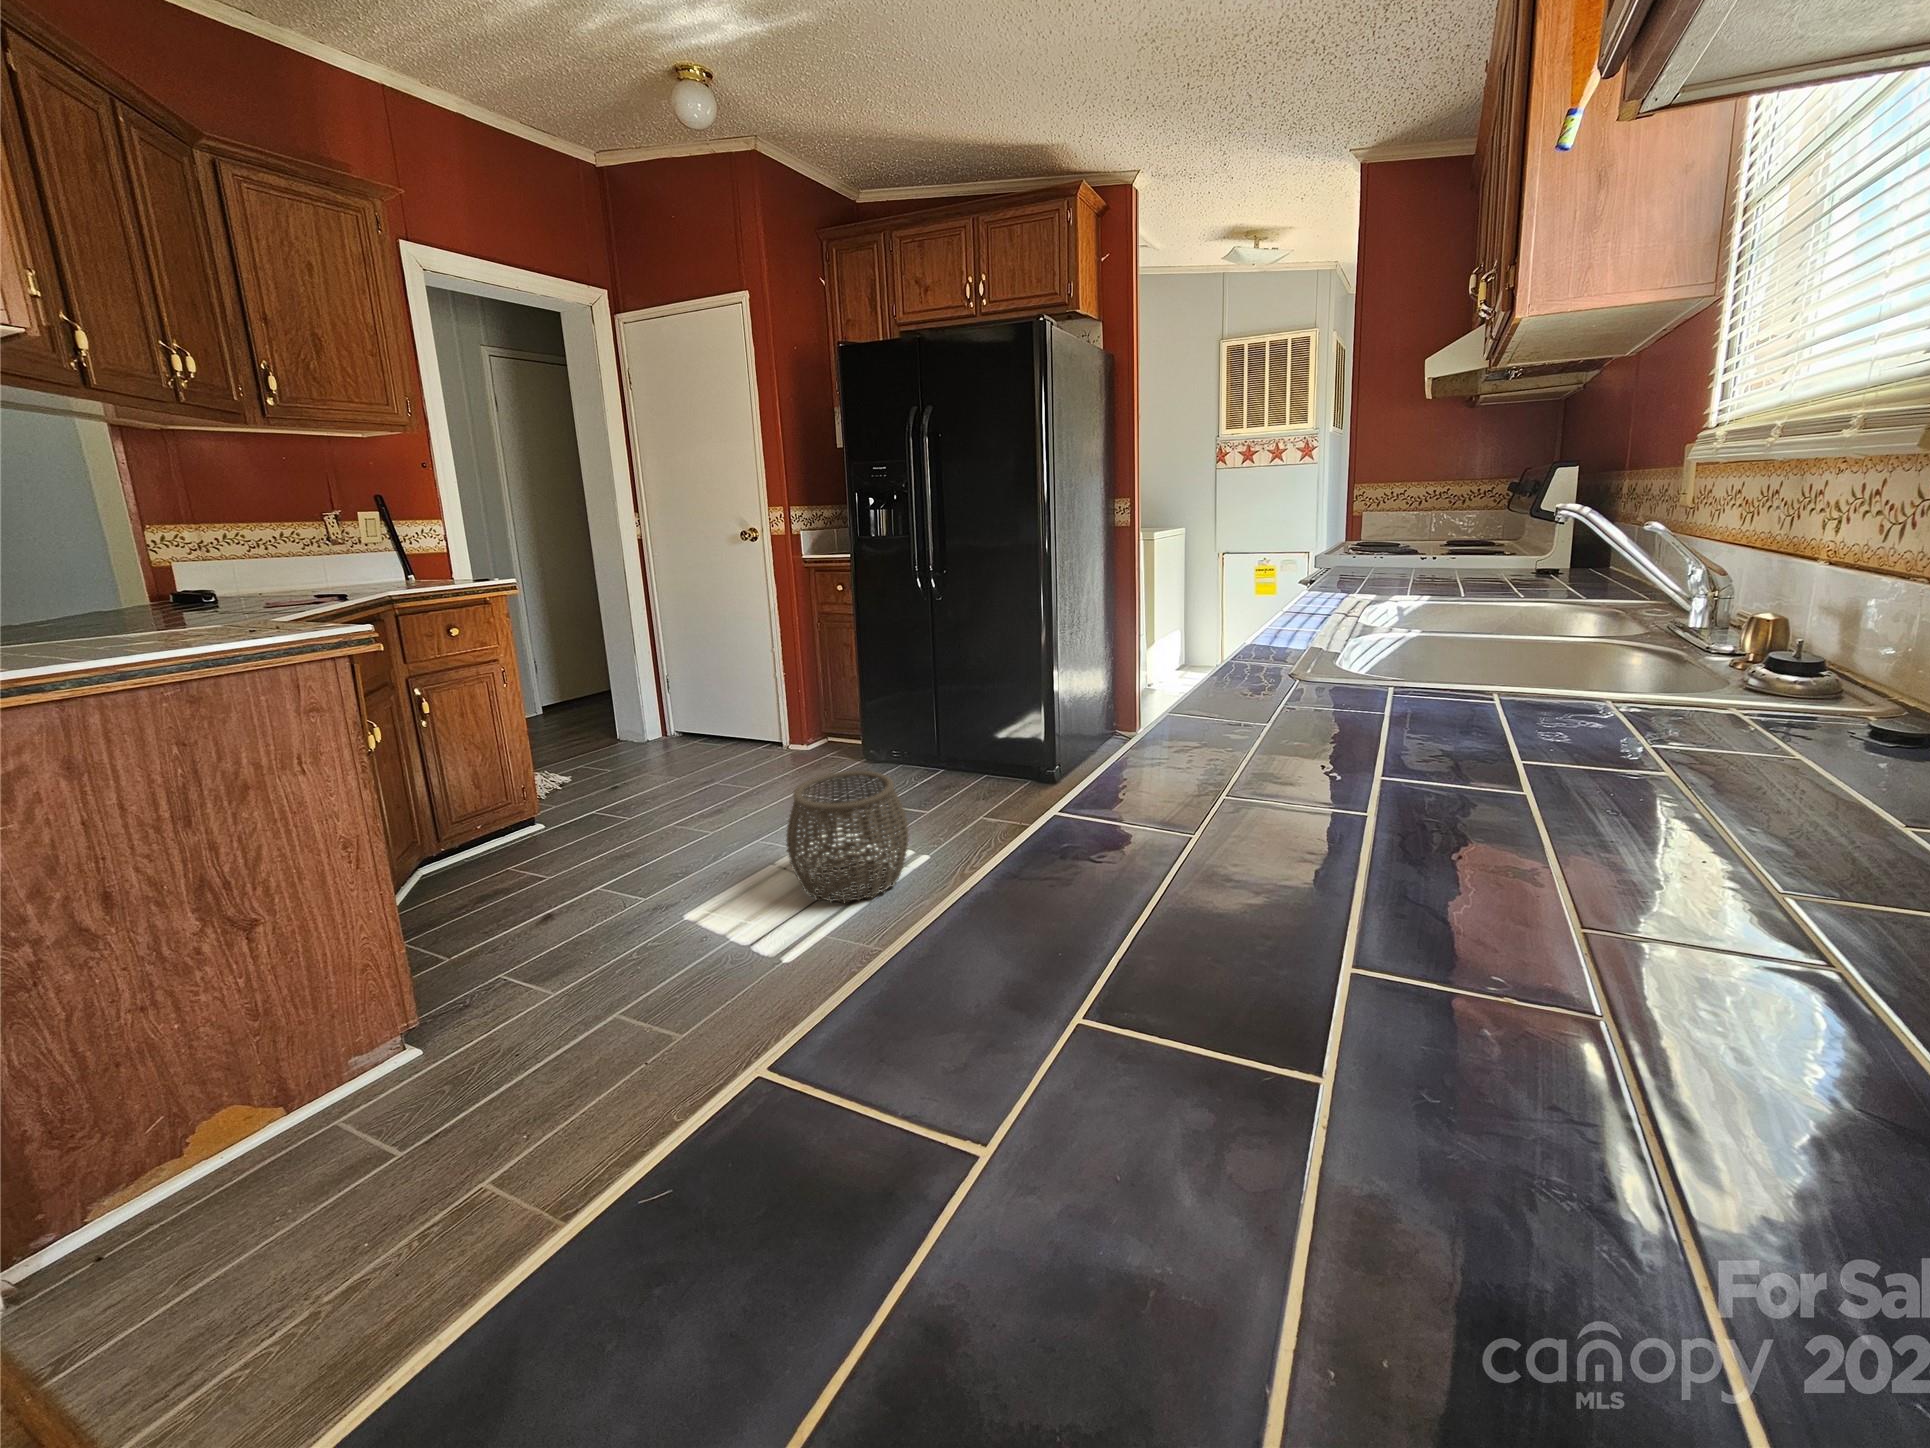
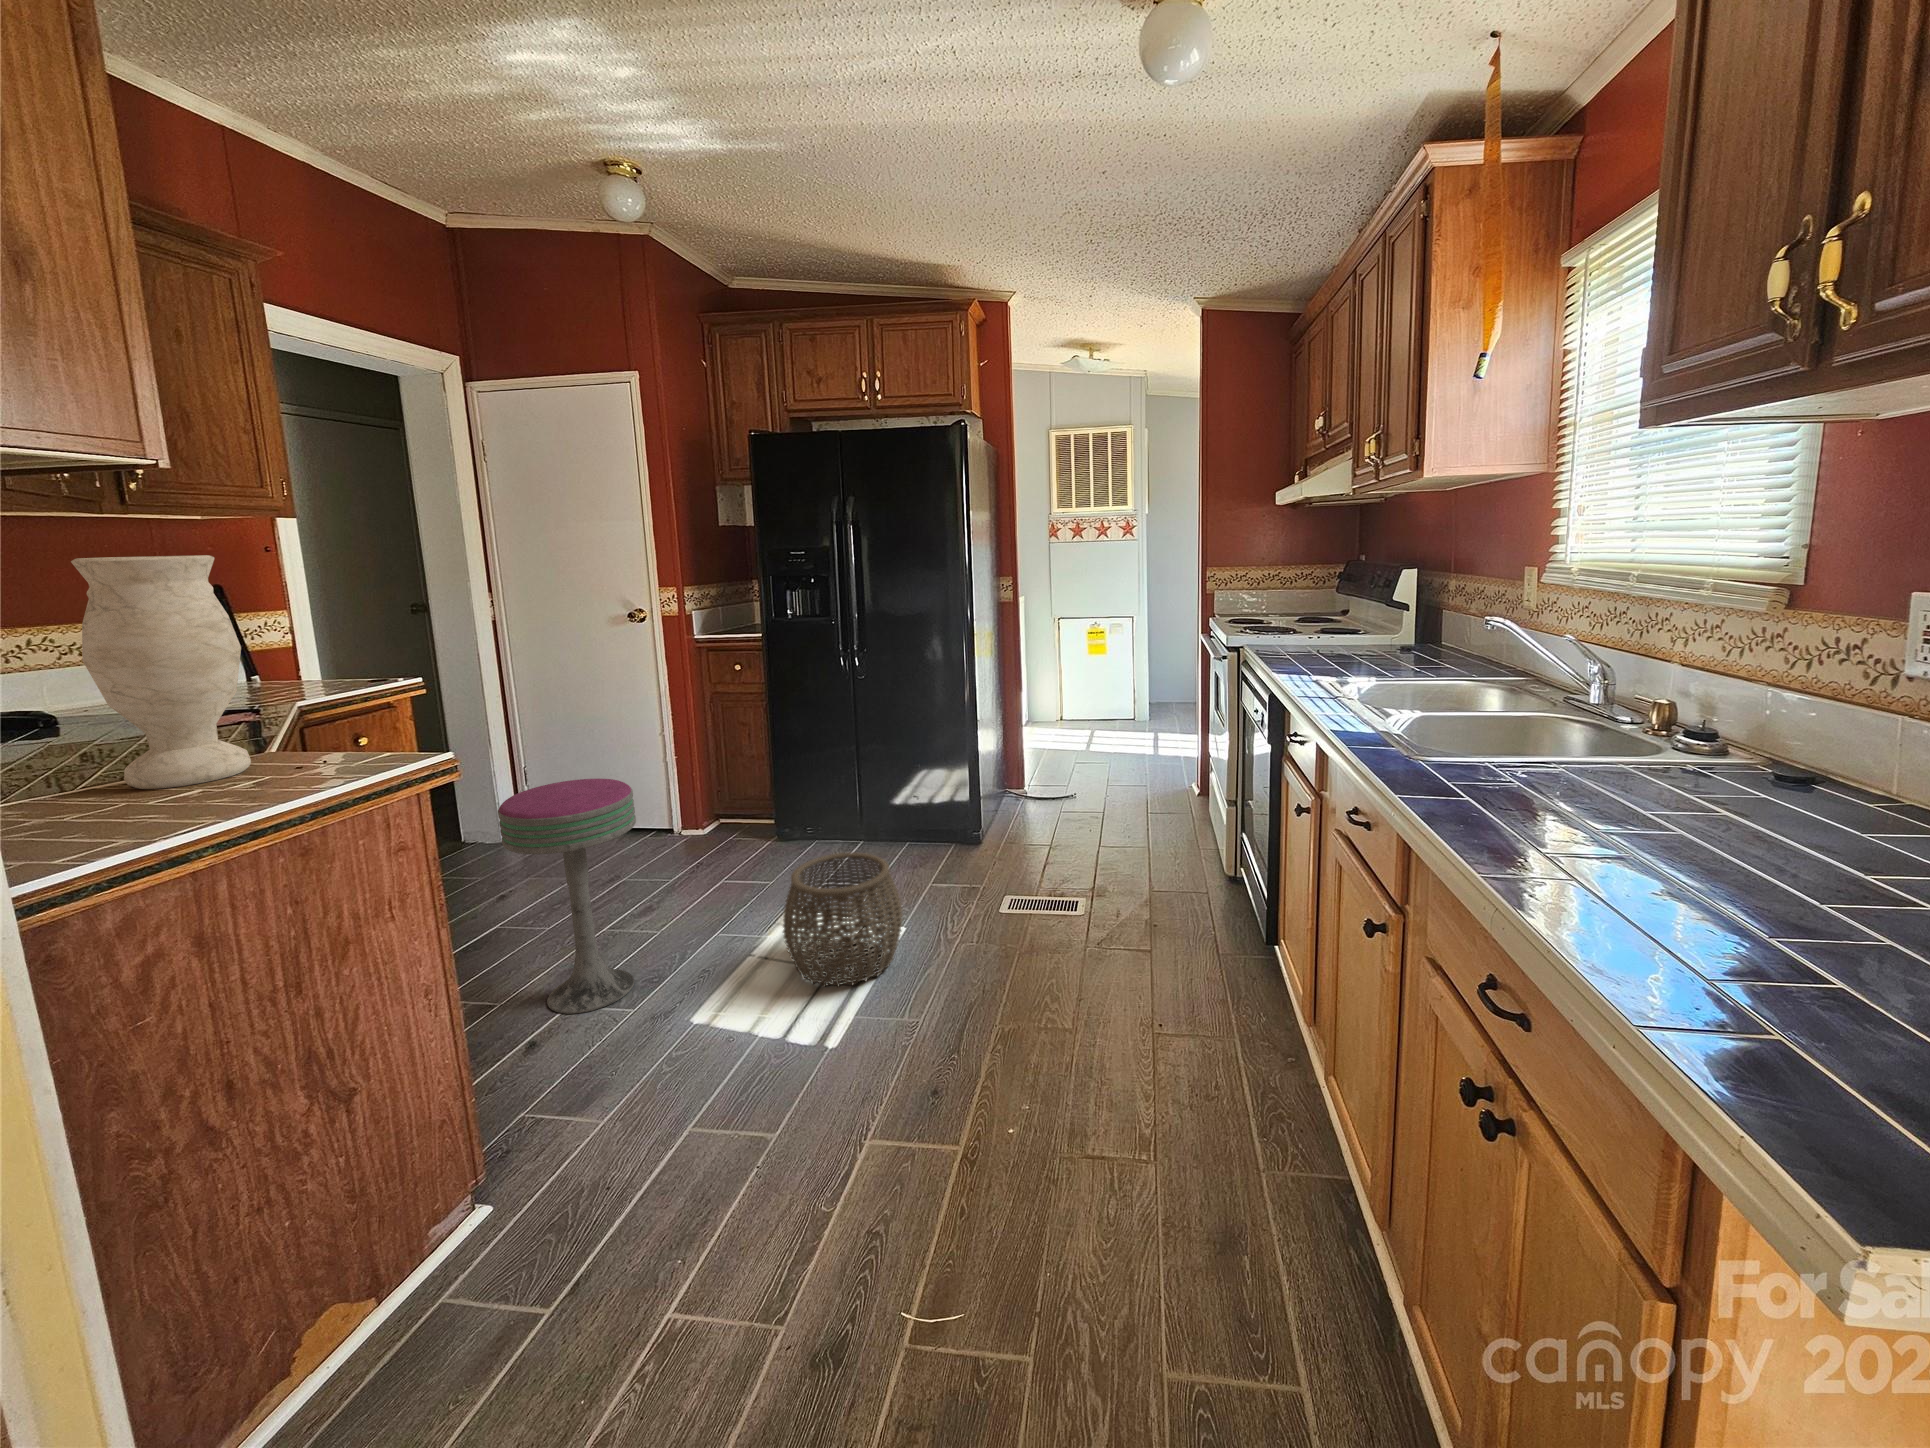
vase: none [40,434,215,641] -> present [71,555,251,789]
bar stool: none [534,678,666,892] -> present [498,779,636,1014]

